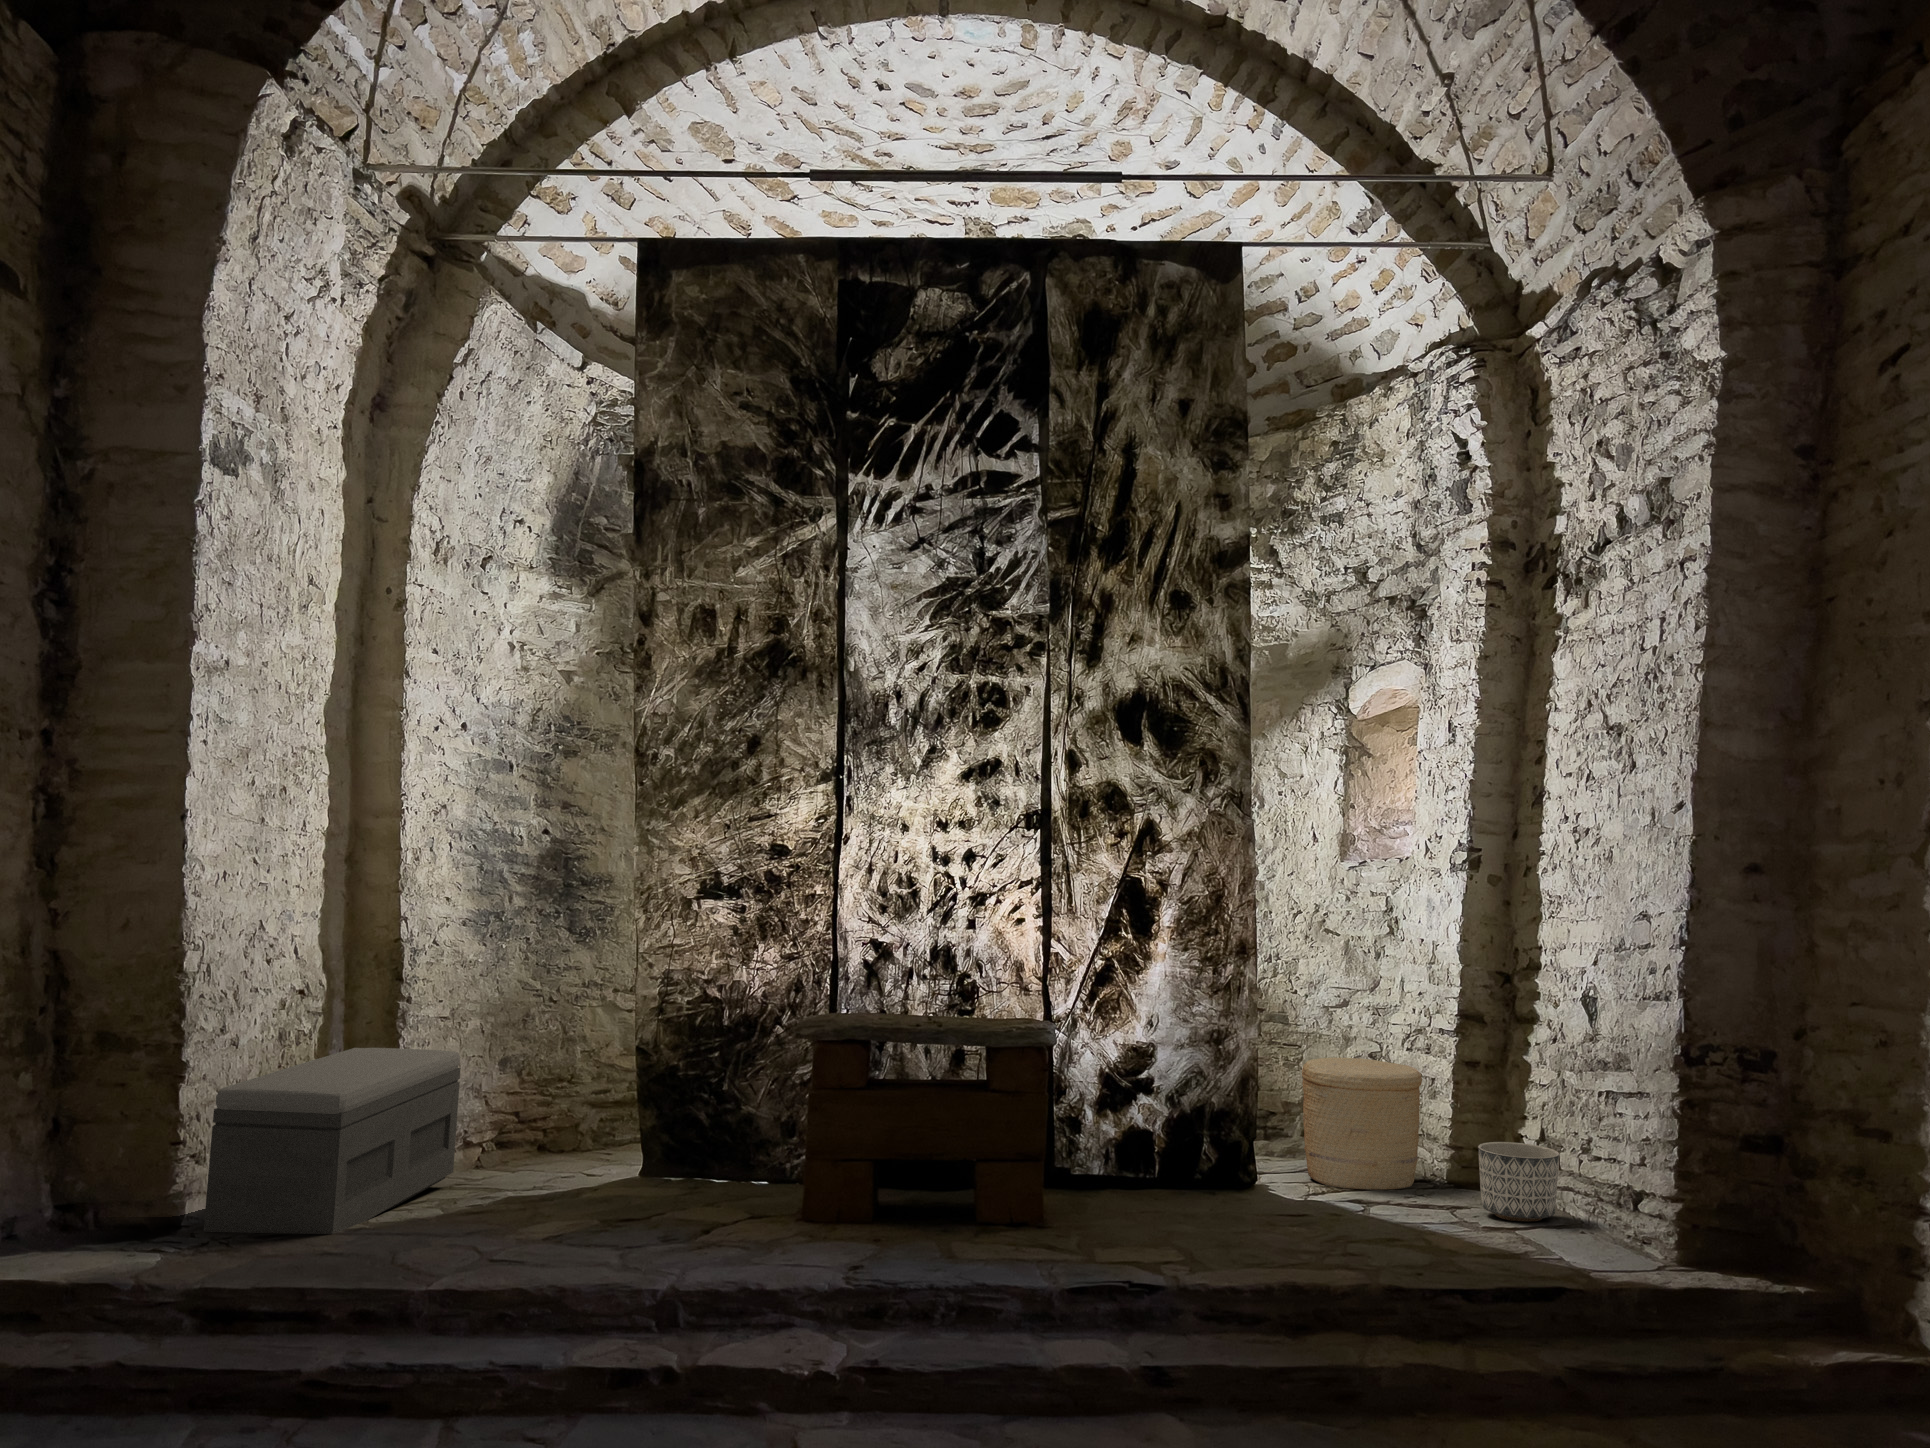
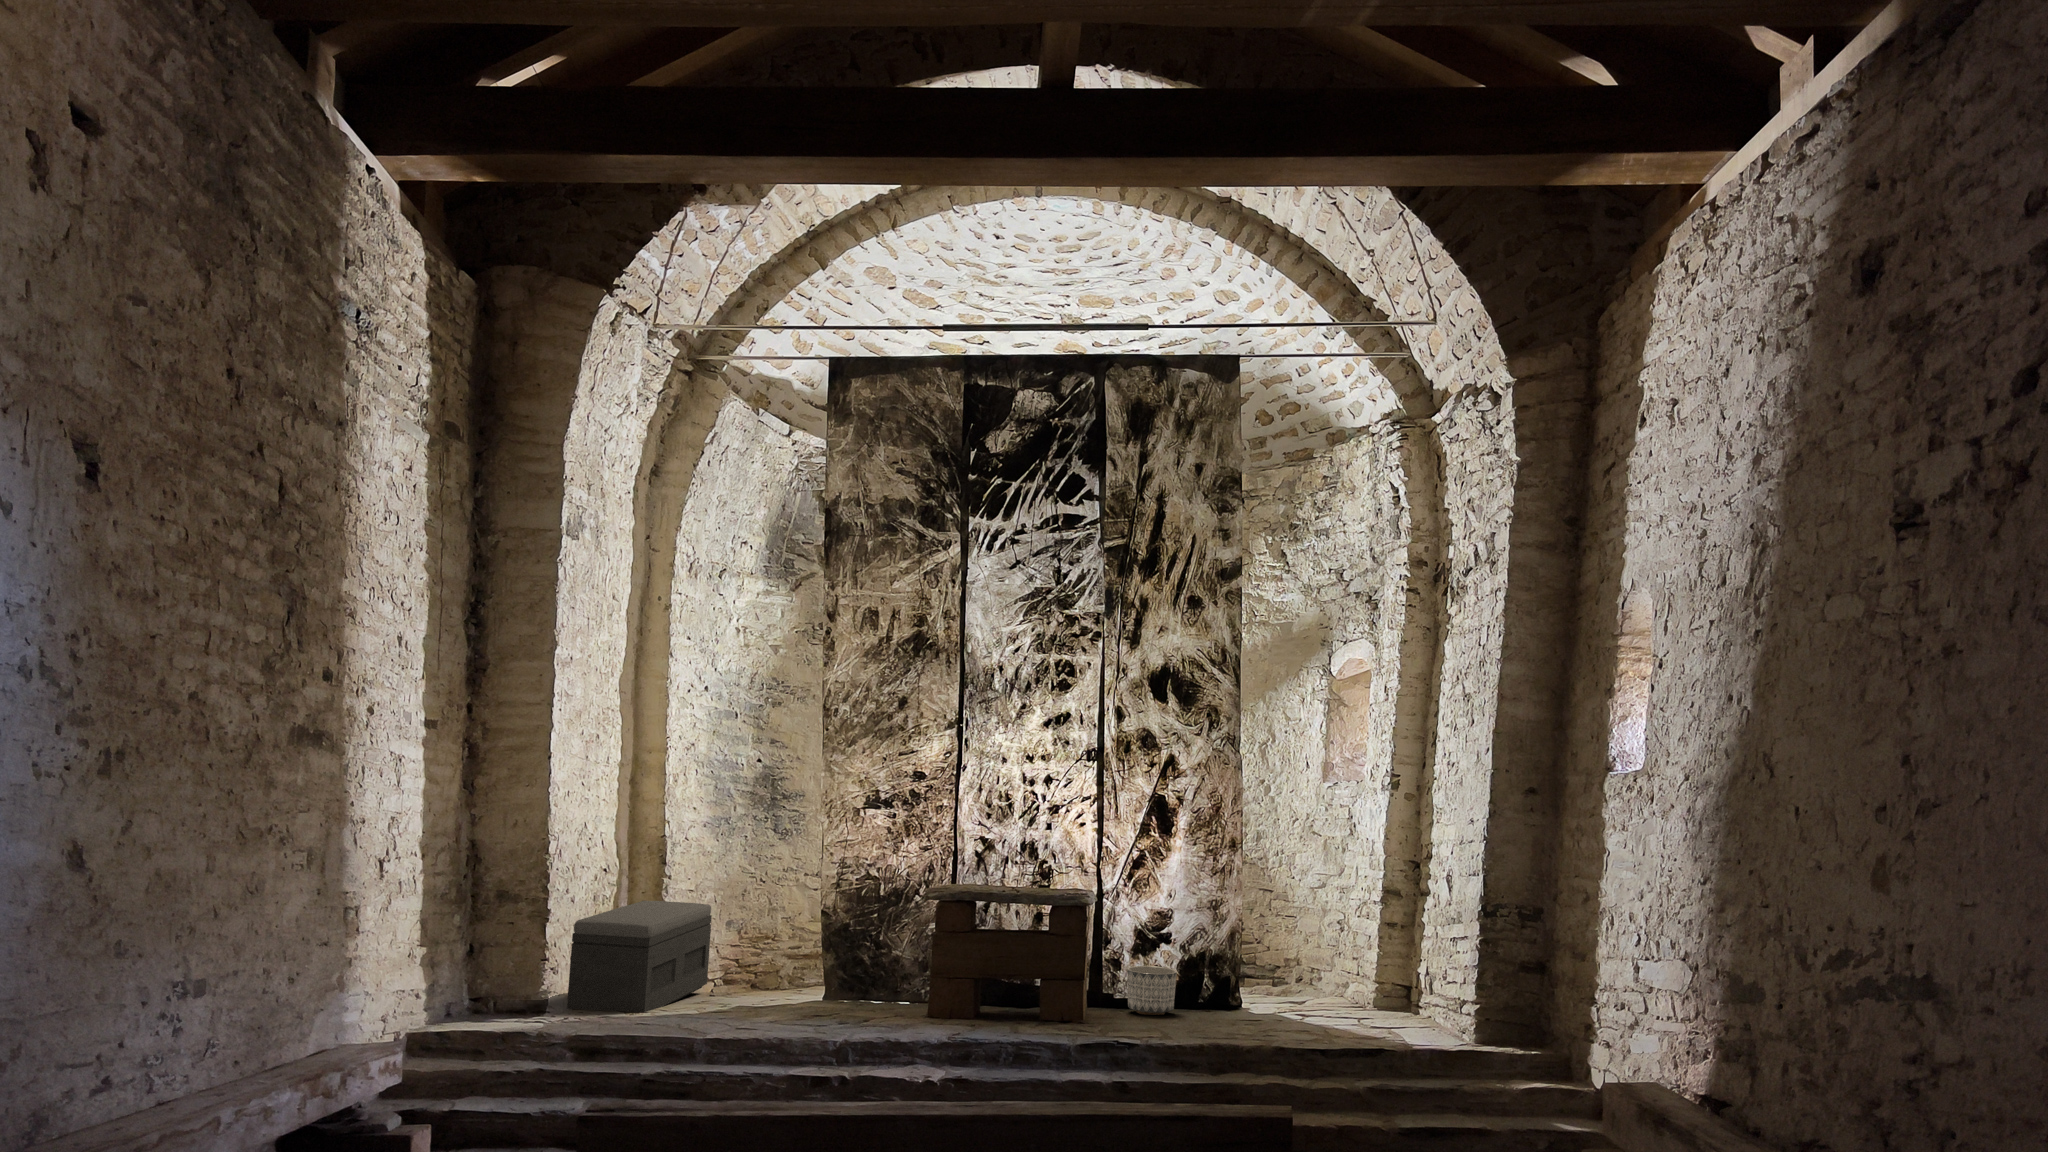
woven basket: present [1302,1058,1422,1190] -> none [1281,924,1365,1016]
planter: present [1478,1142,1559,1221] -> present [1127,966,1177,1015]

